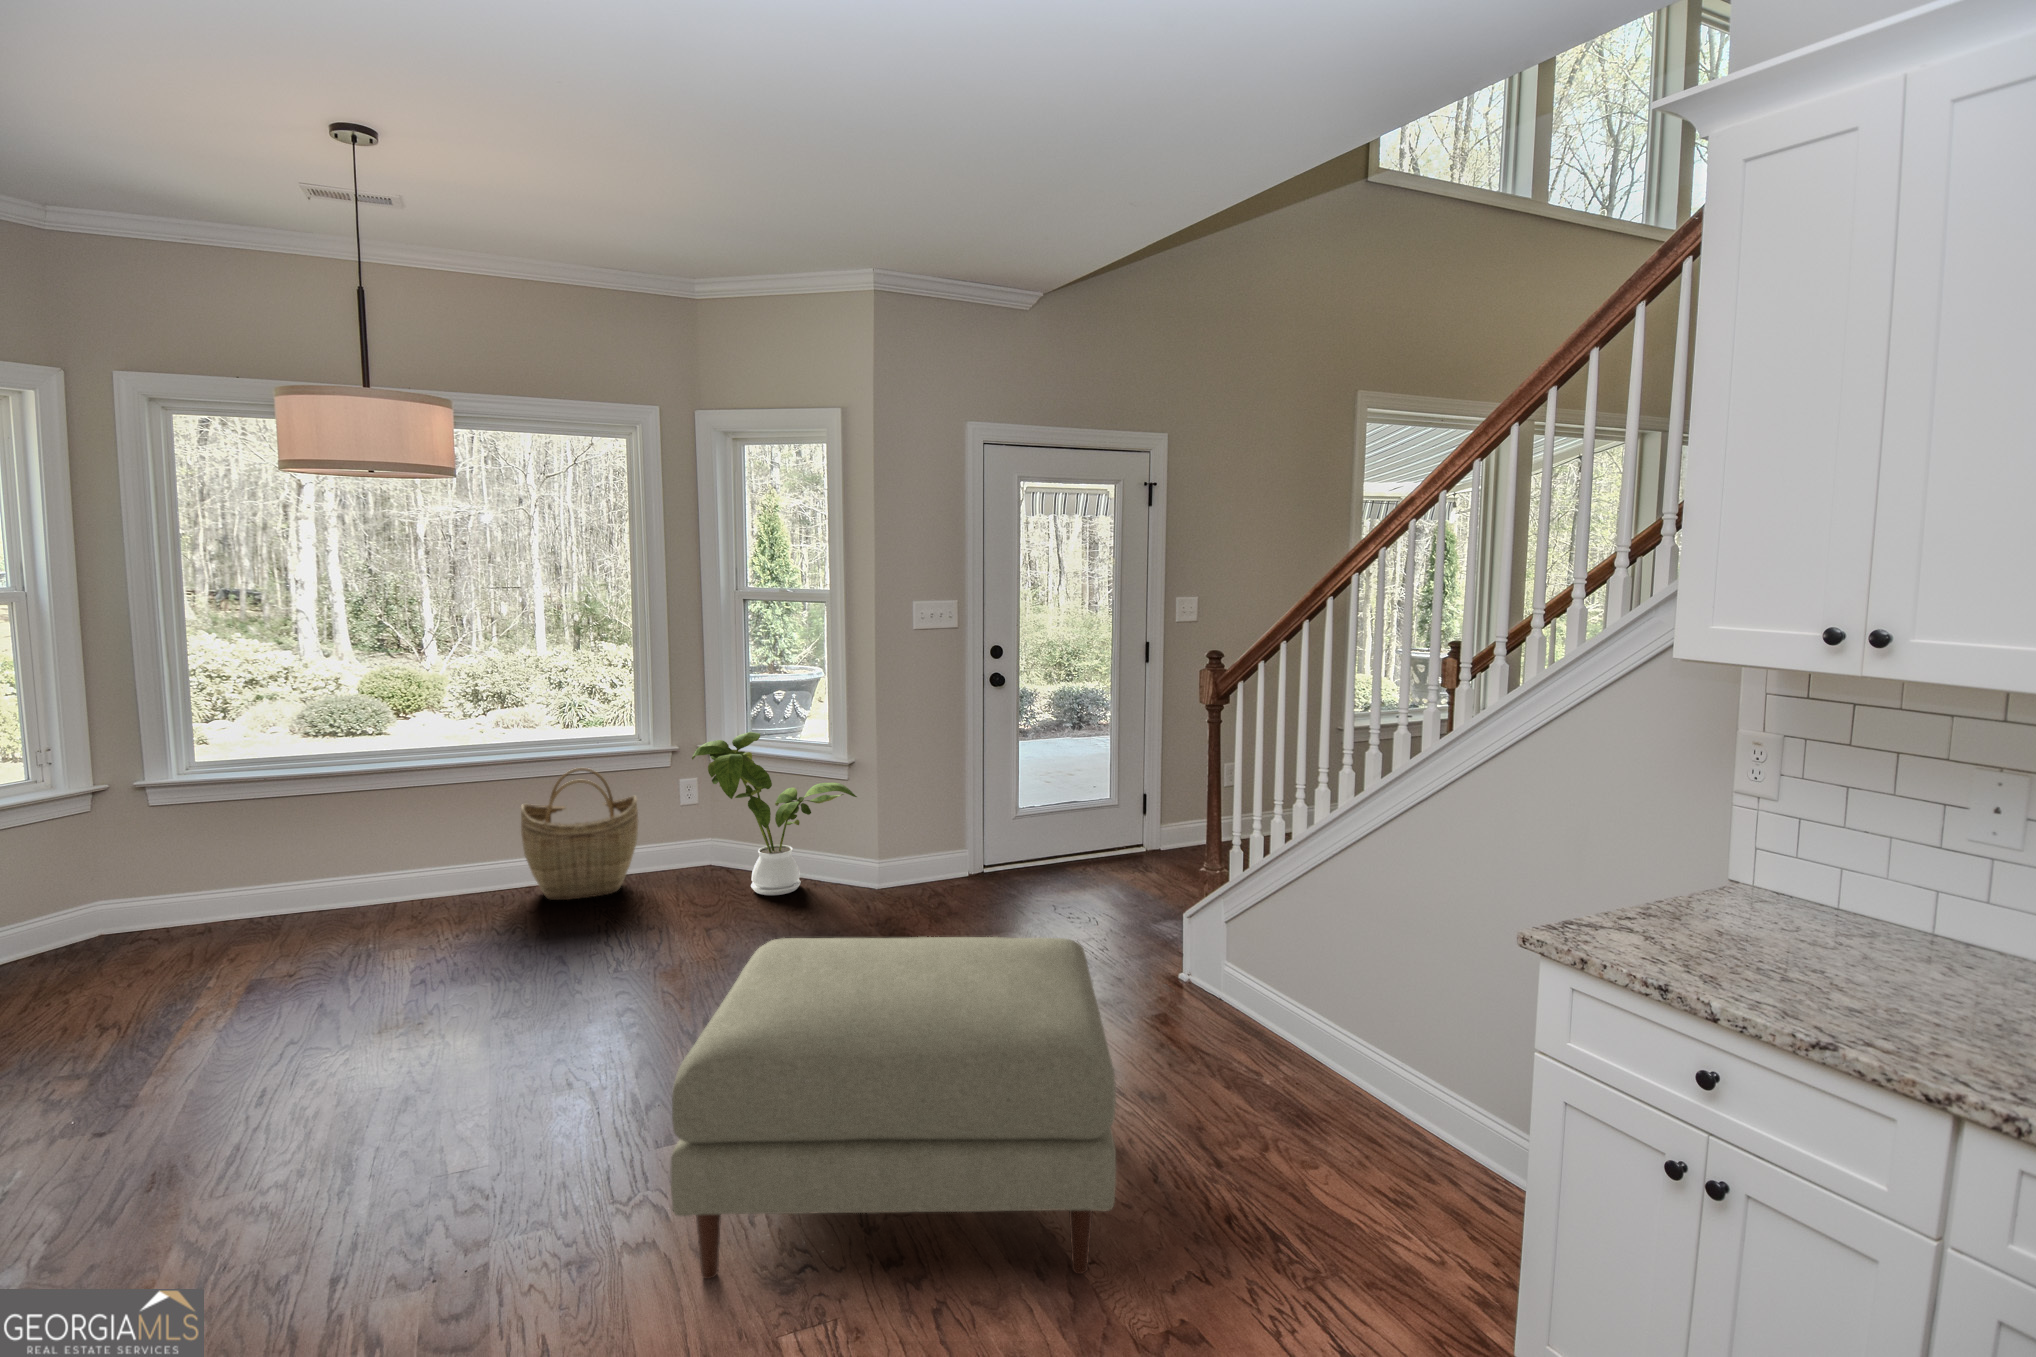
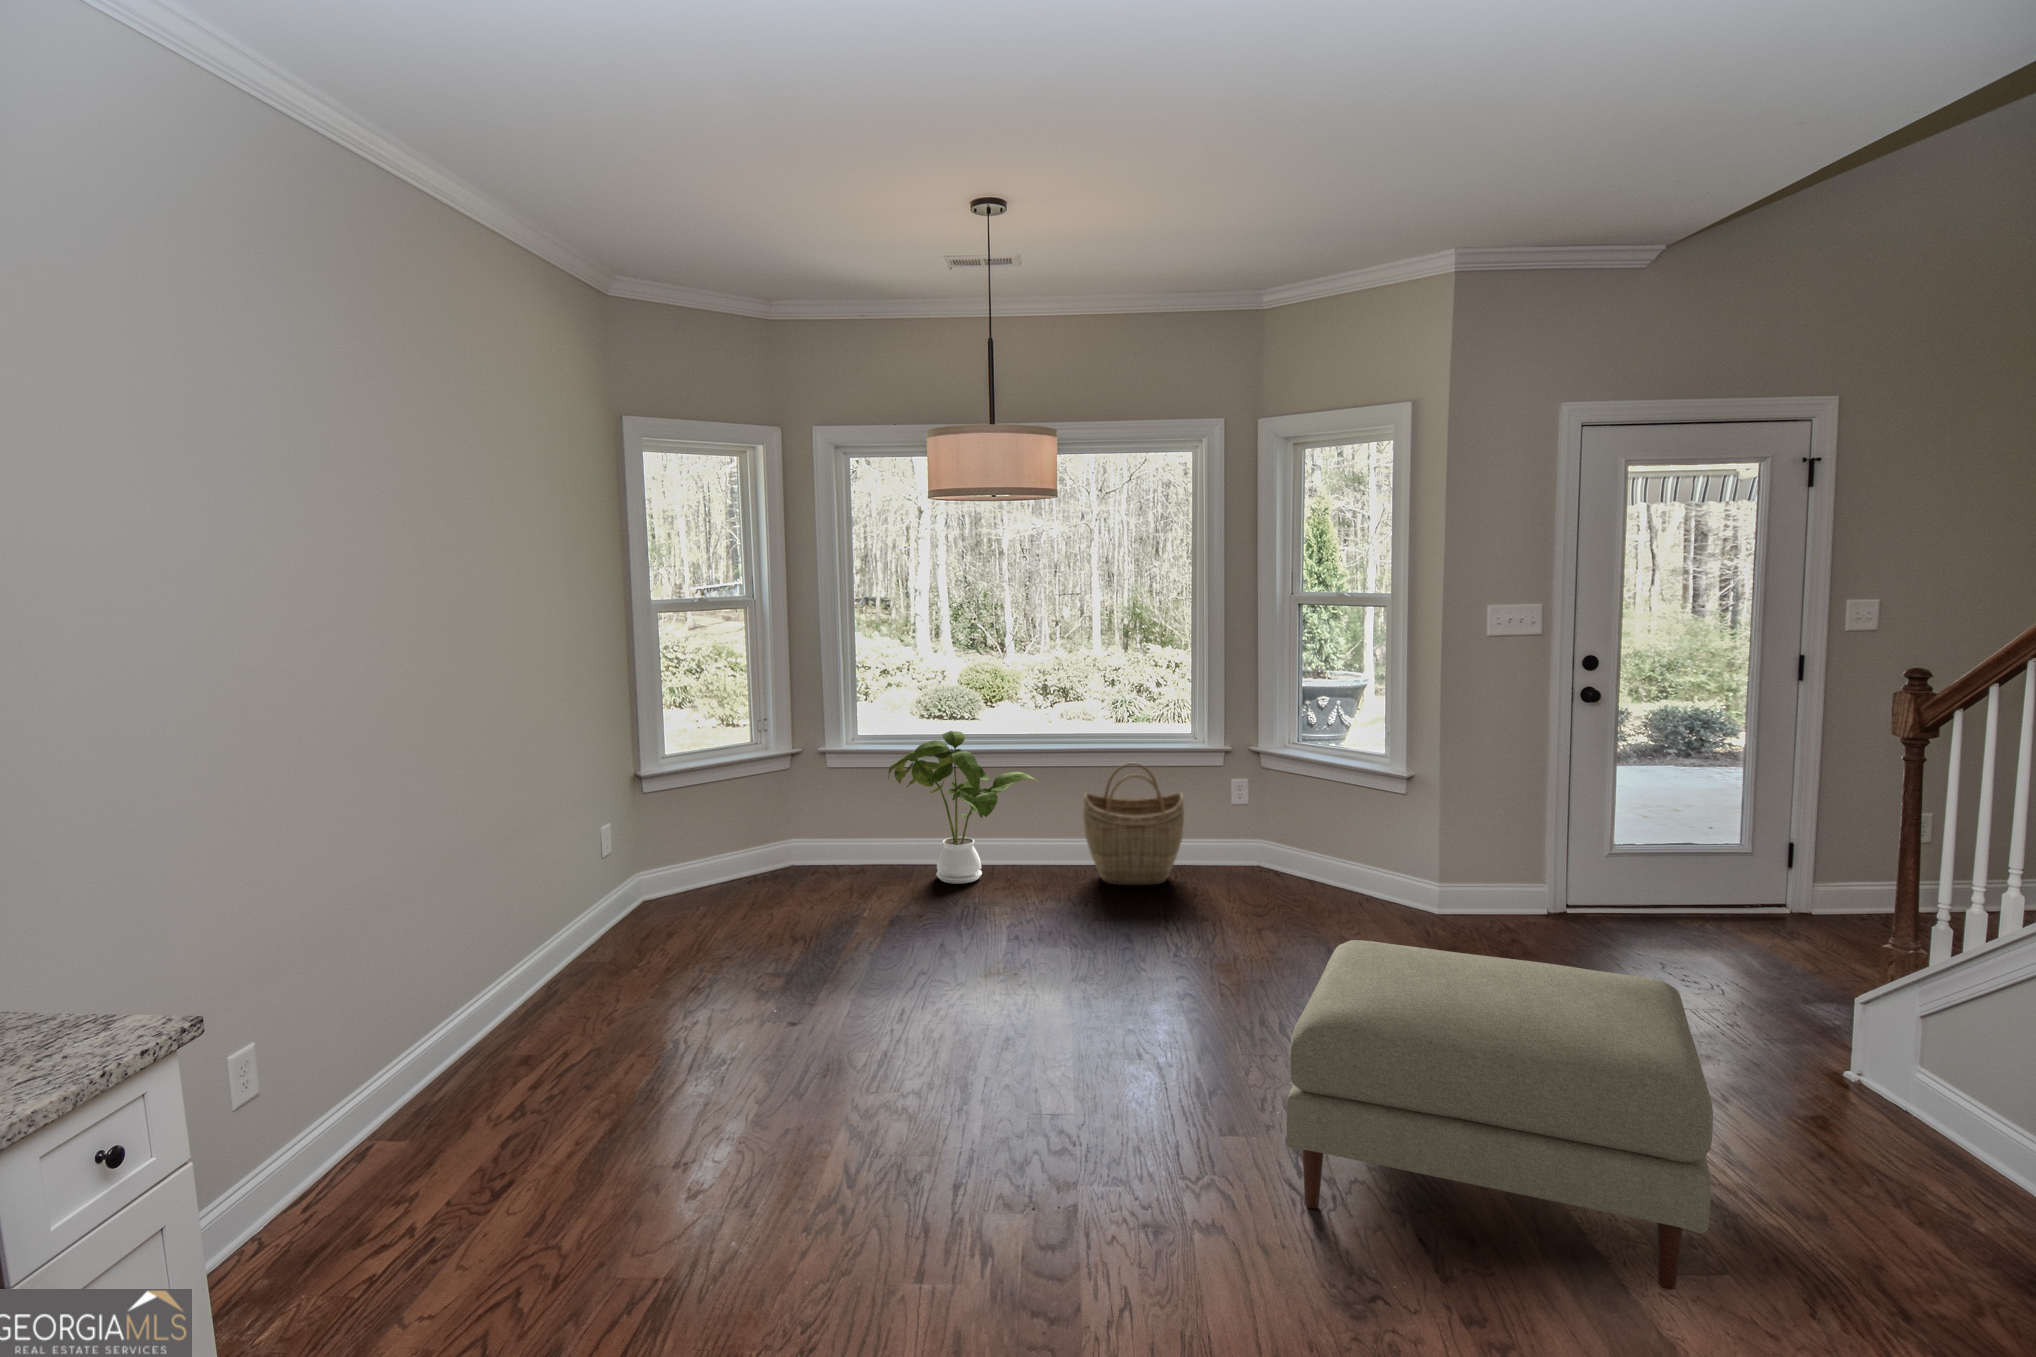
house plant: present [692,732,857,895] -> present [888,731,1037,884]

